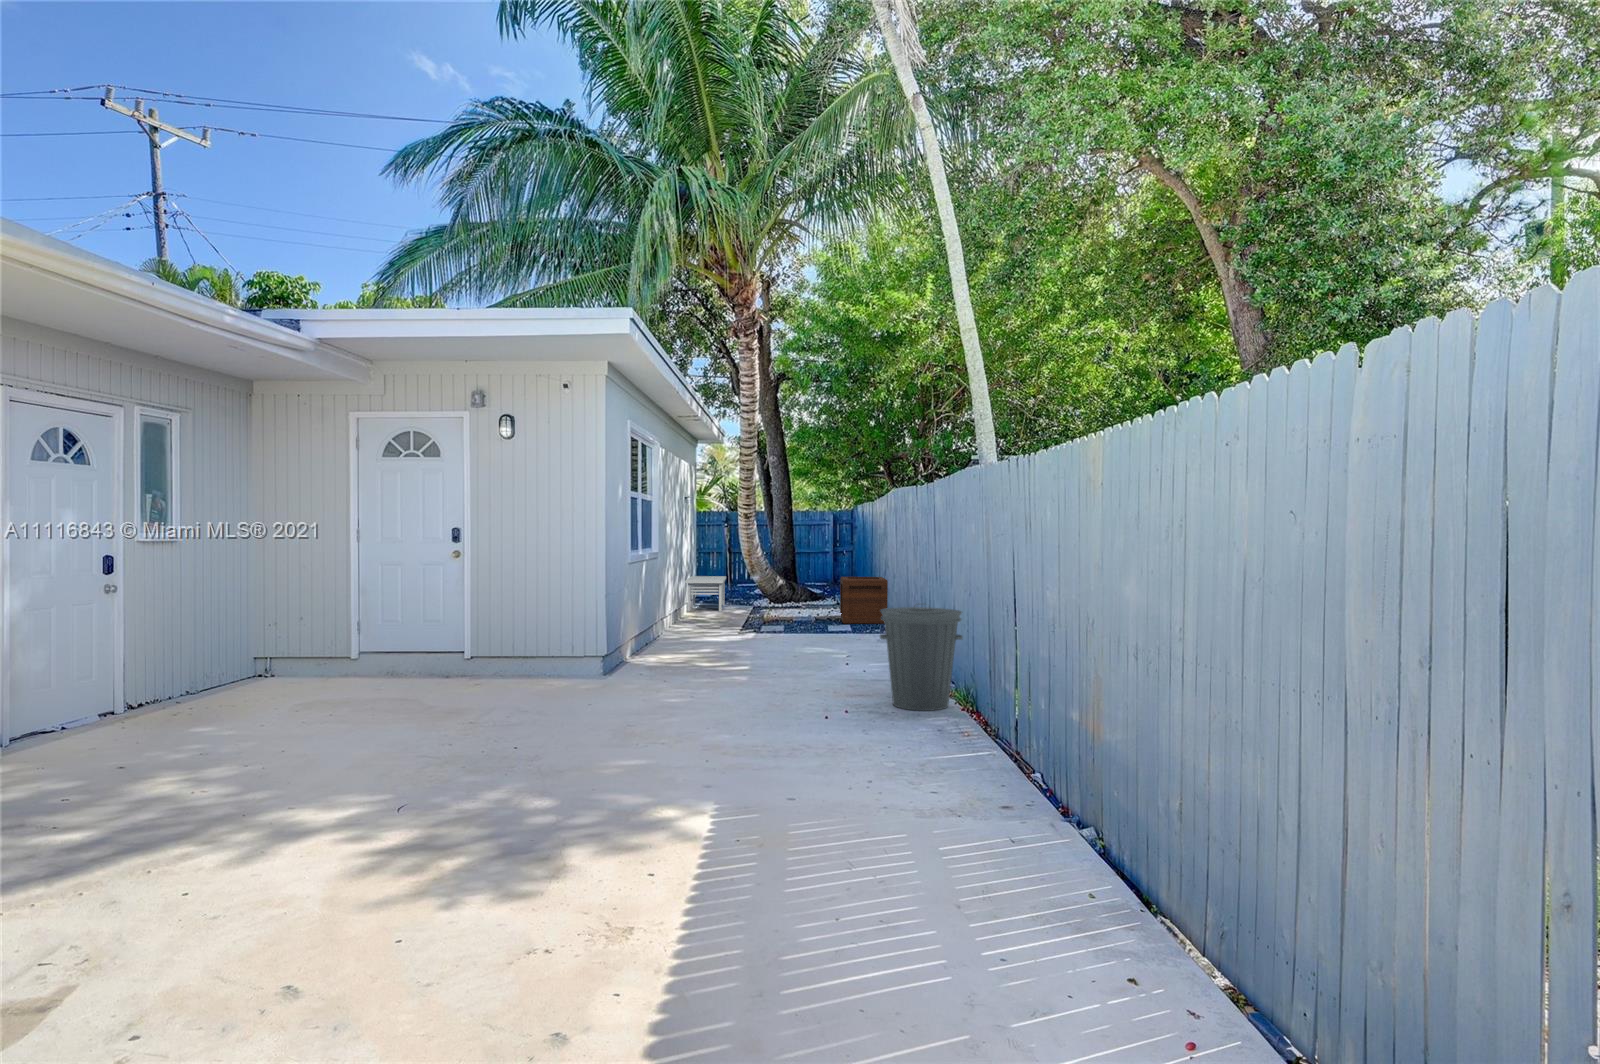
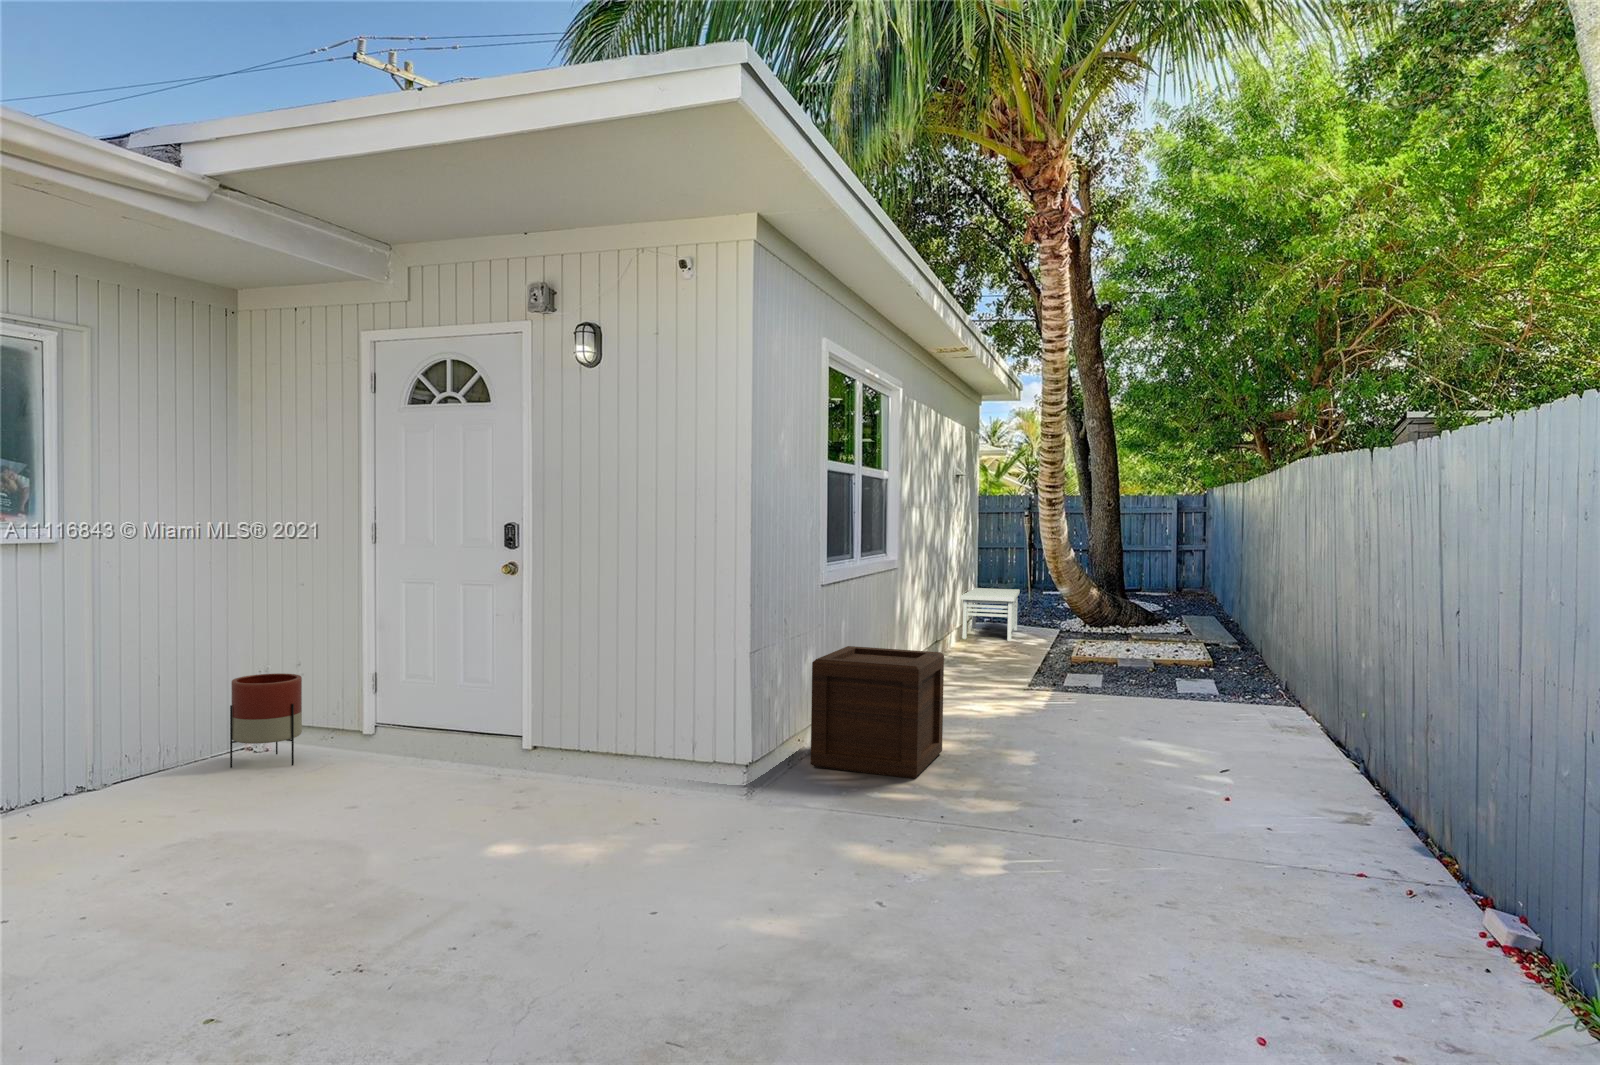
wooden crate: present [840,577,888,624] -> present [811,646,944,778]
trash can: present [880,606,962,711] -> none [1300,701,1493,927]
planter: none [177,636,232,704] -> present [230,673,302,768]

